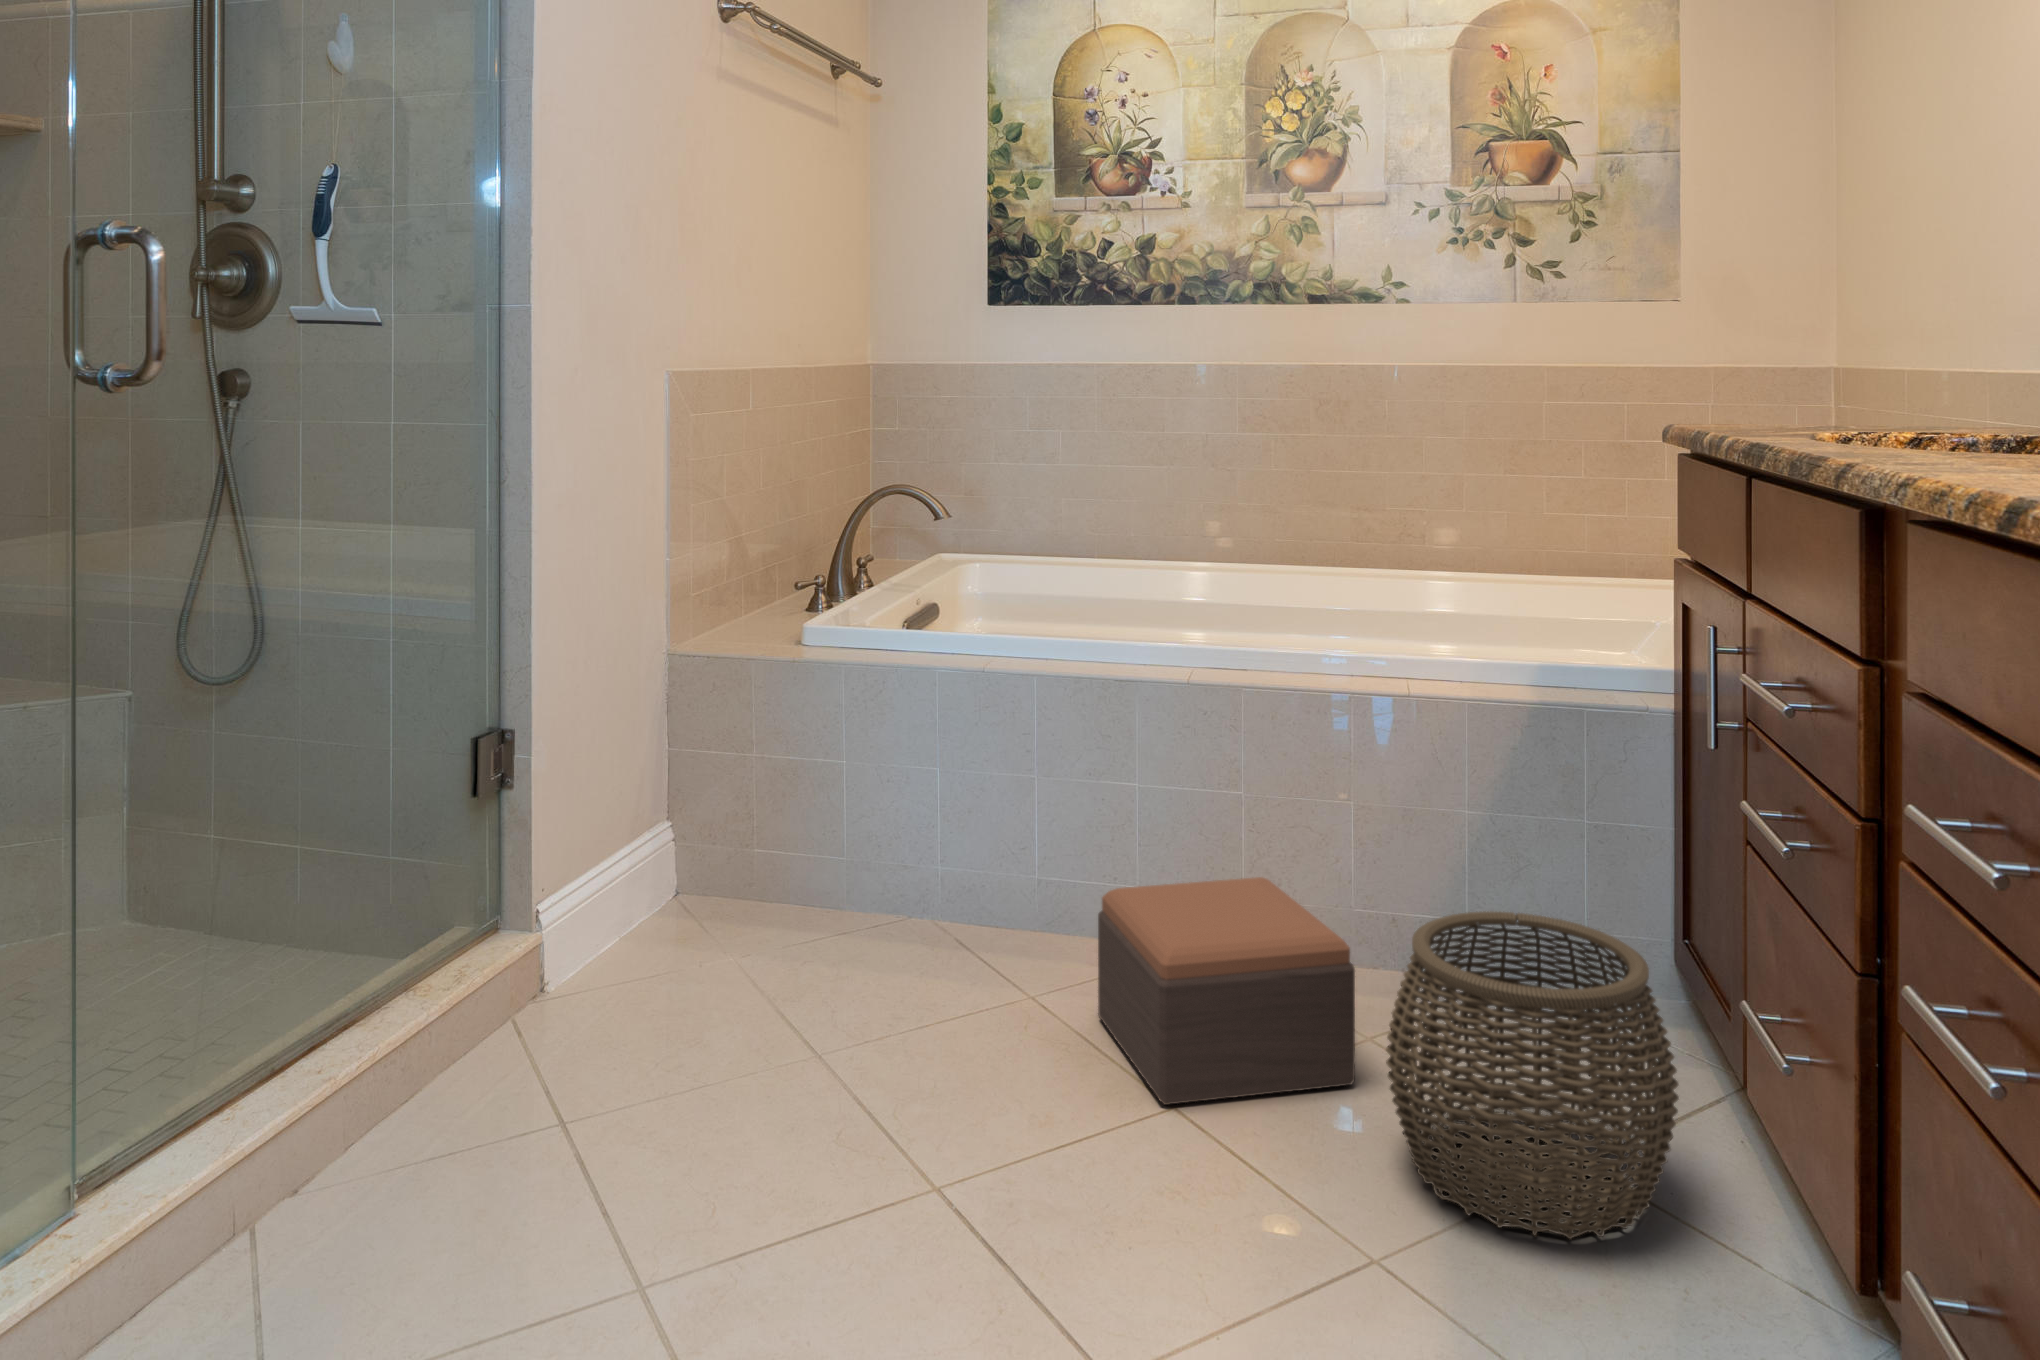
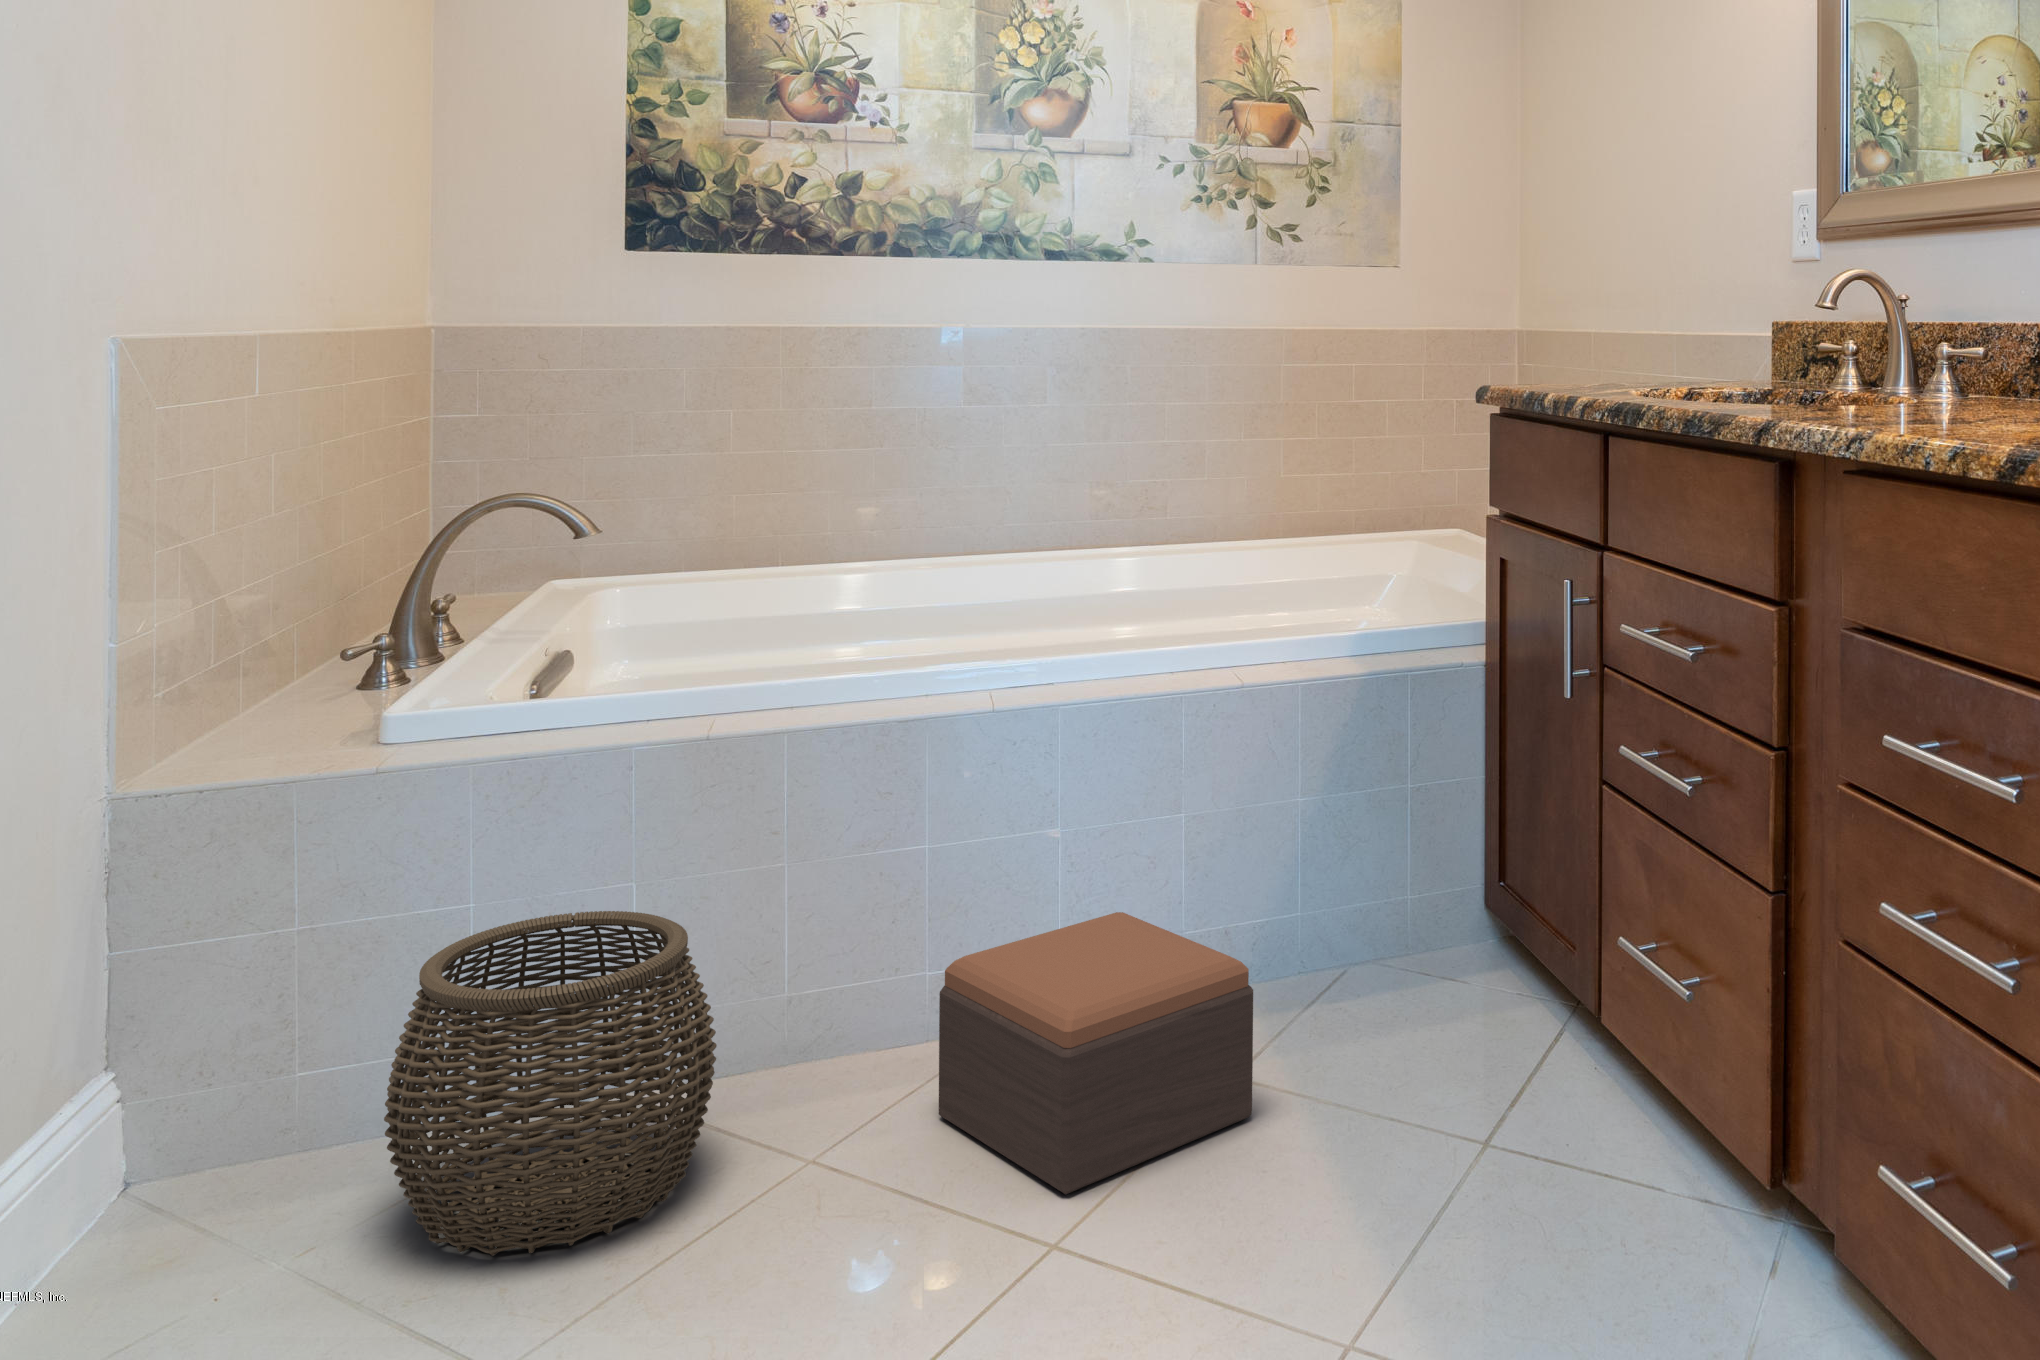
woven basket: present [1386,911,1679,1239] -> present [384,911,717,1256]

